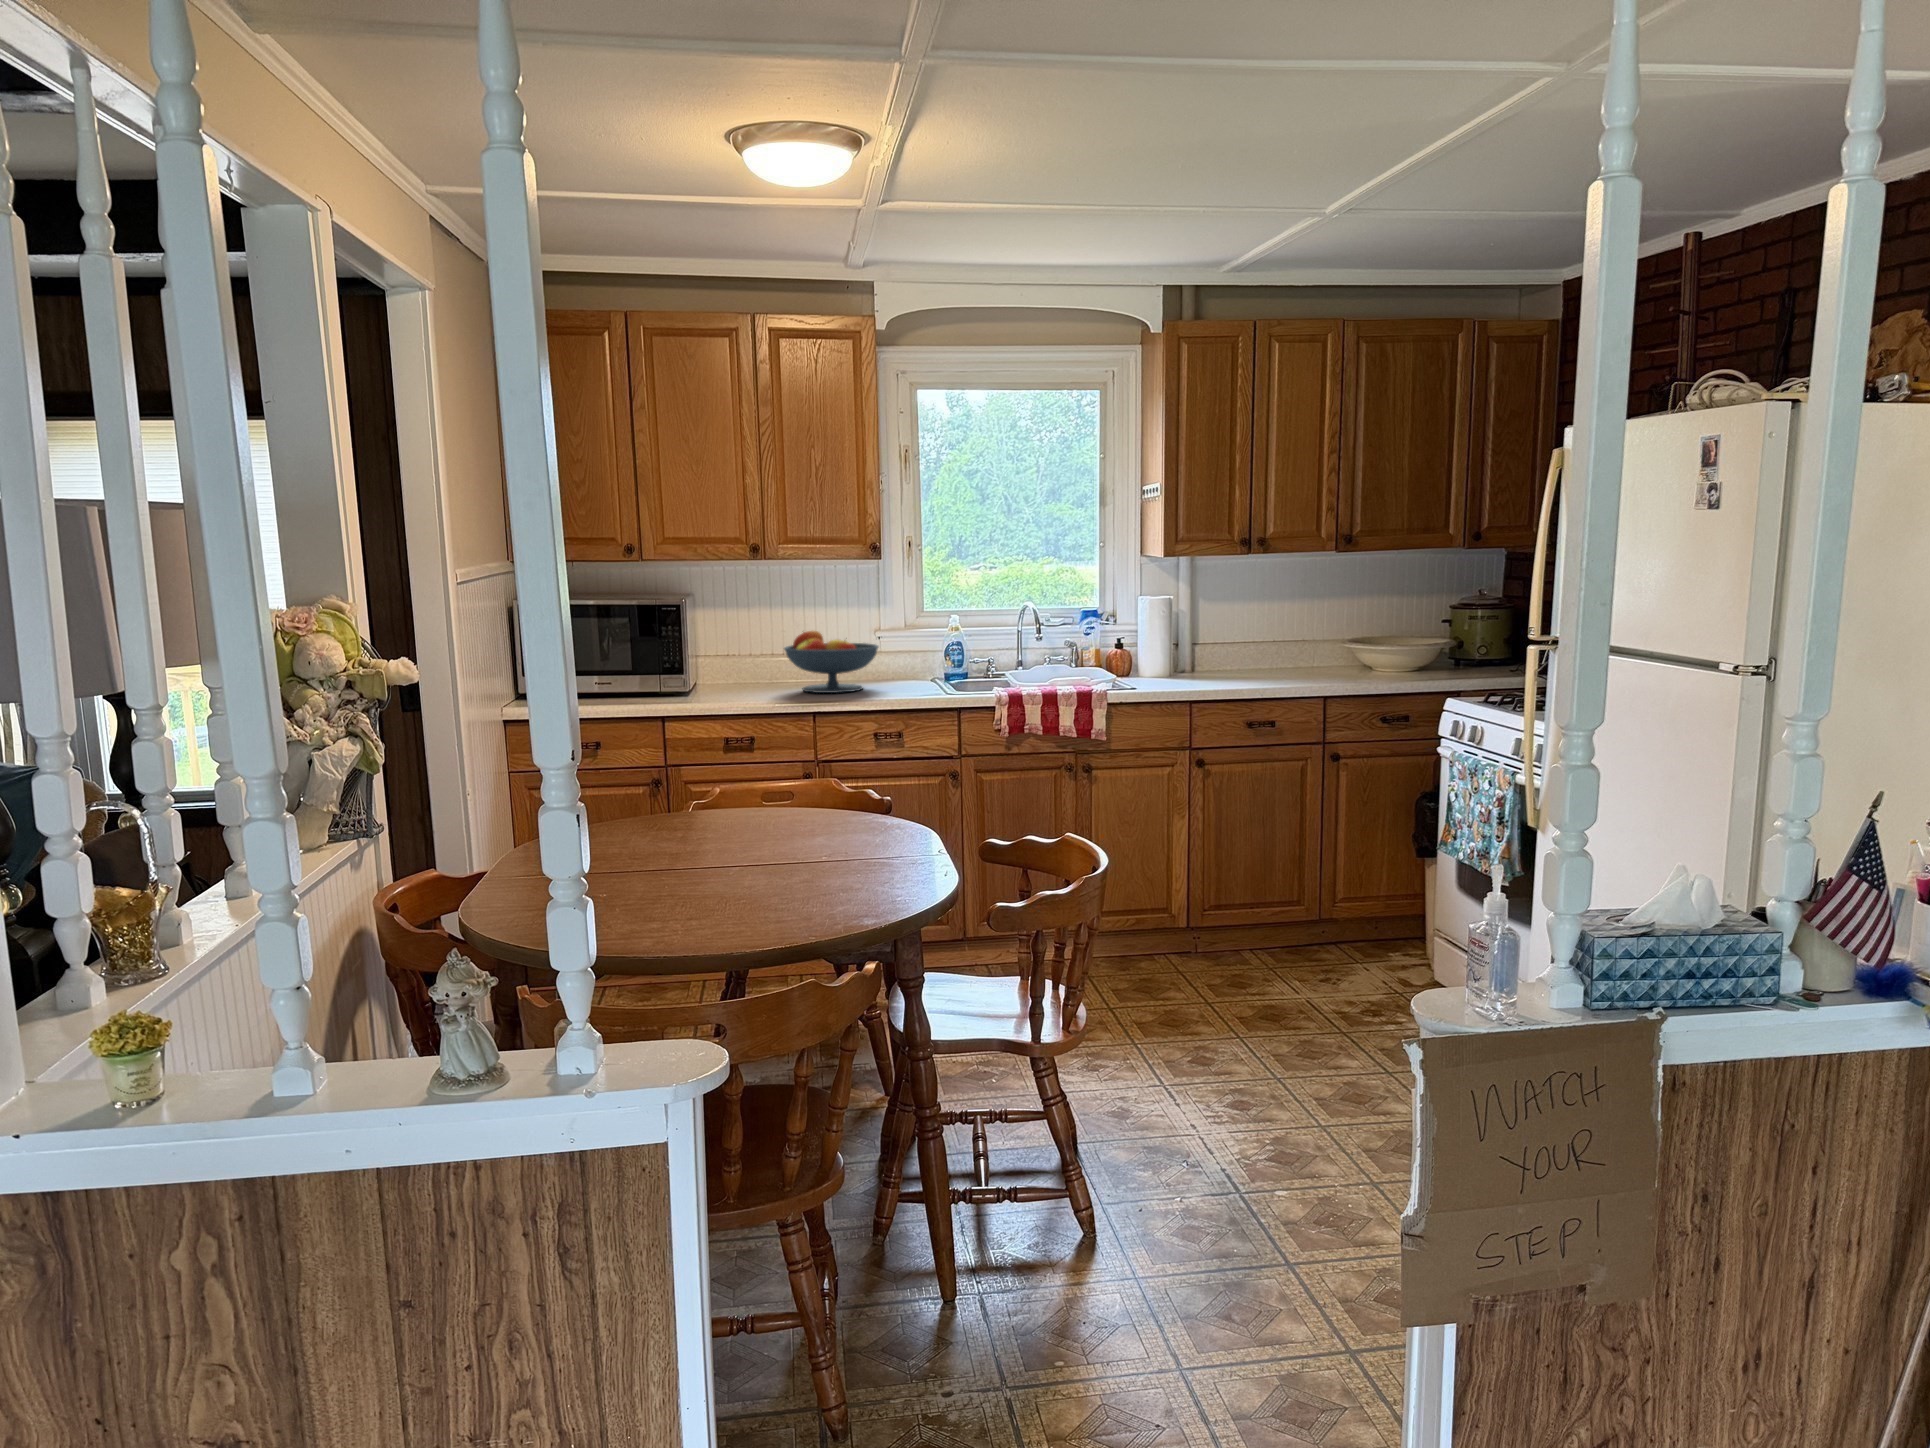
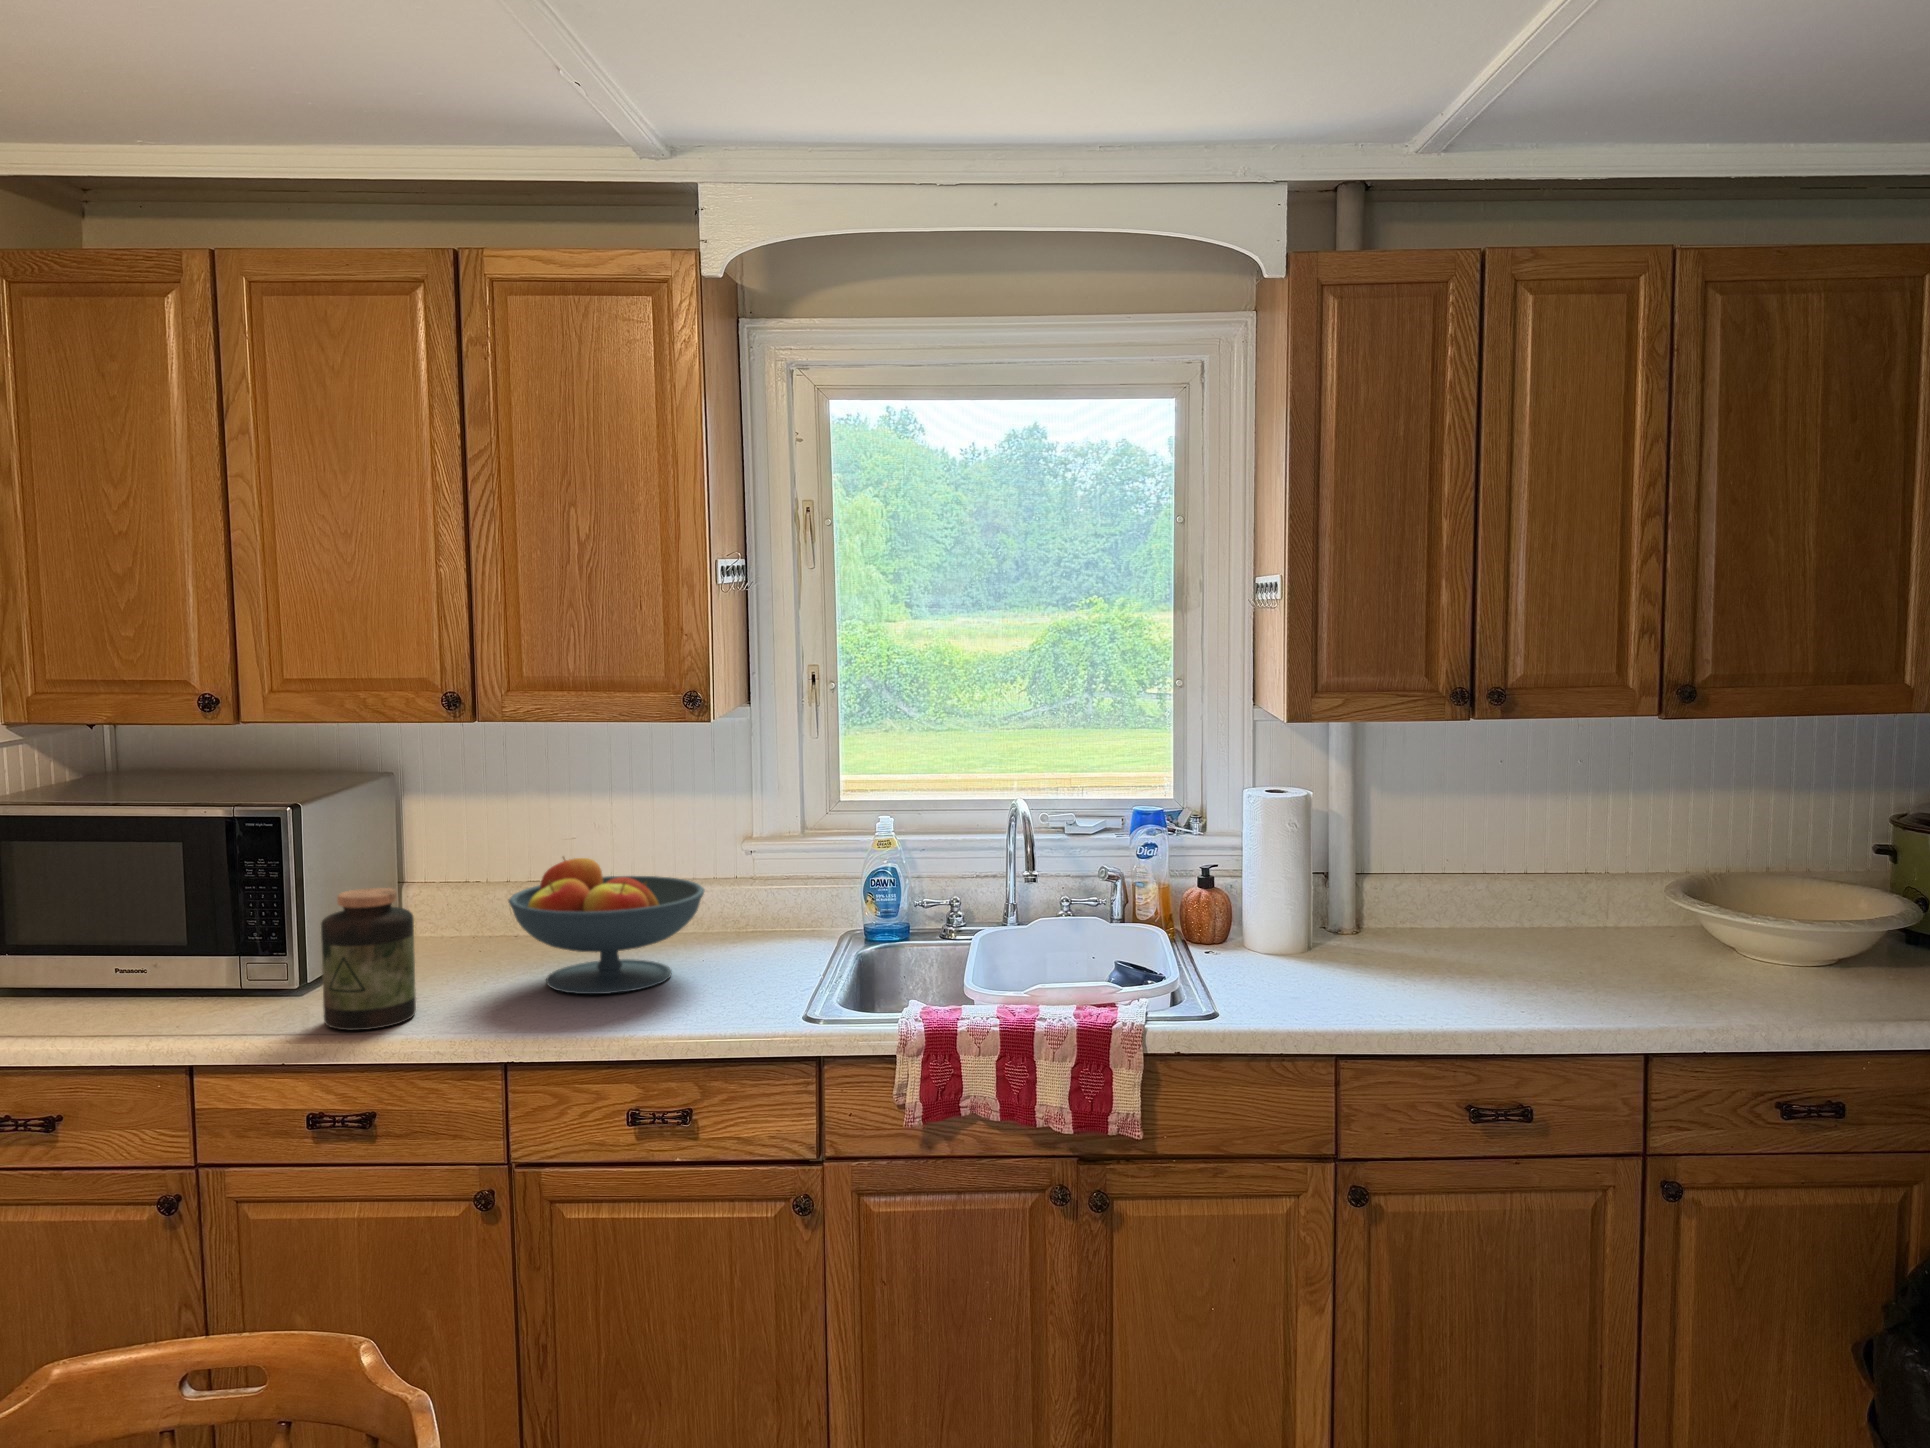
jar: none [710,640,754,705] -> present [321,888,416,1030]

